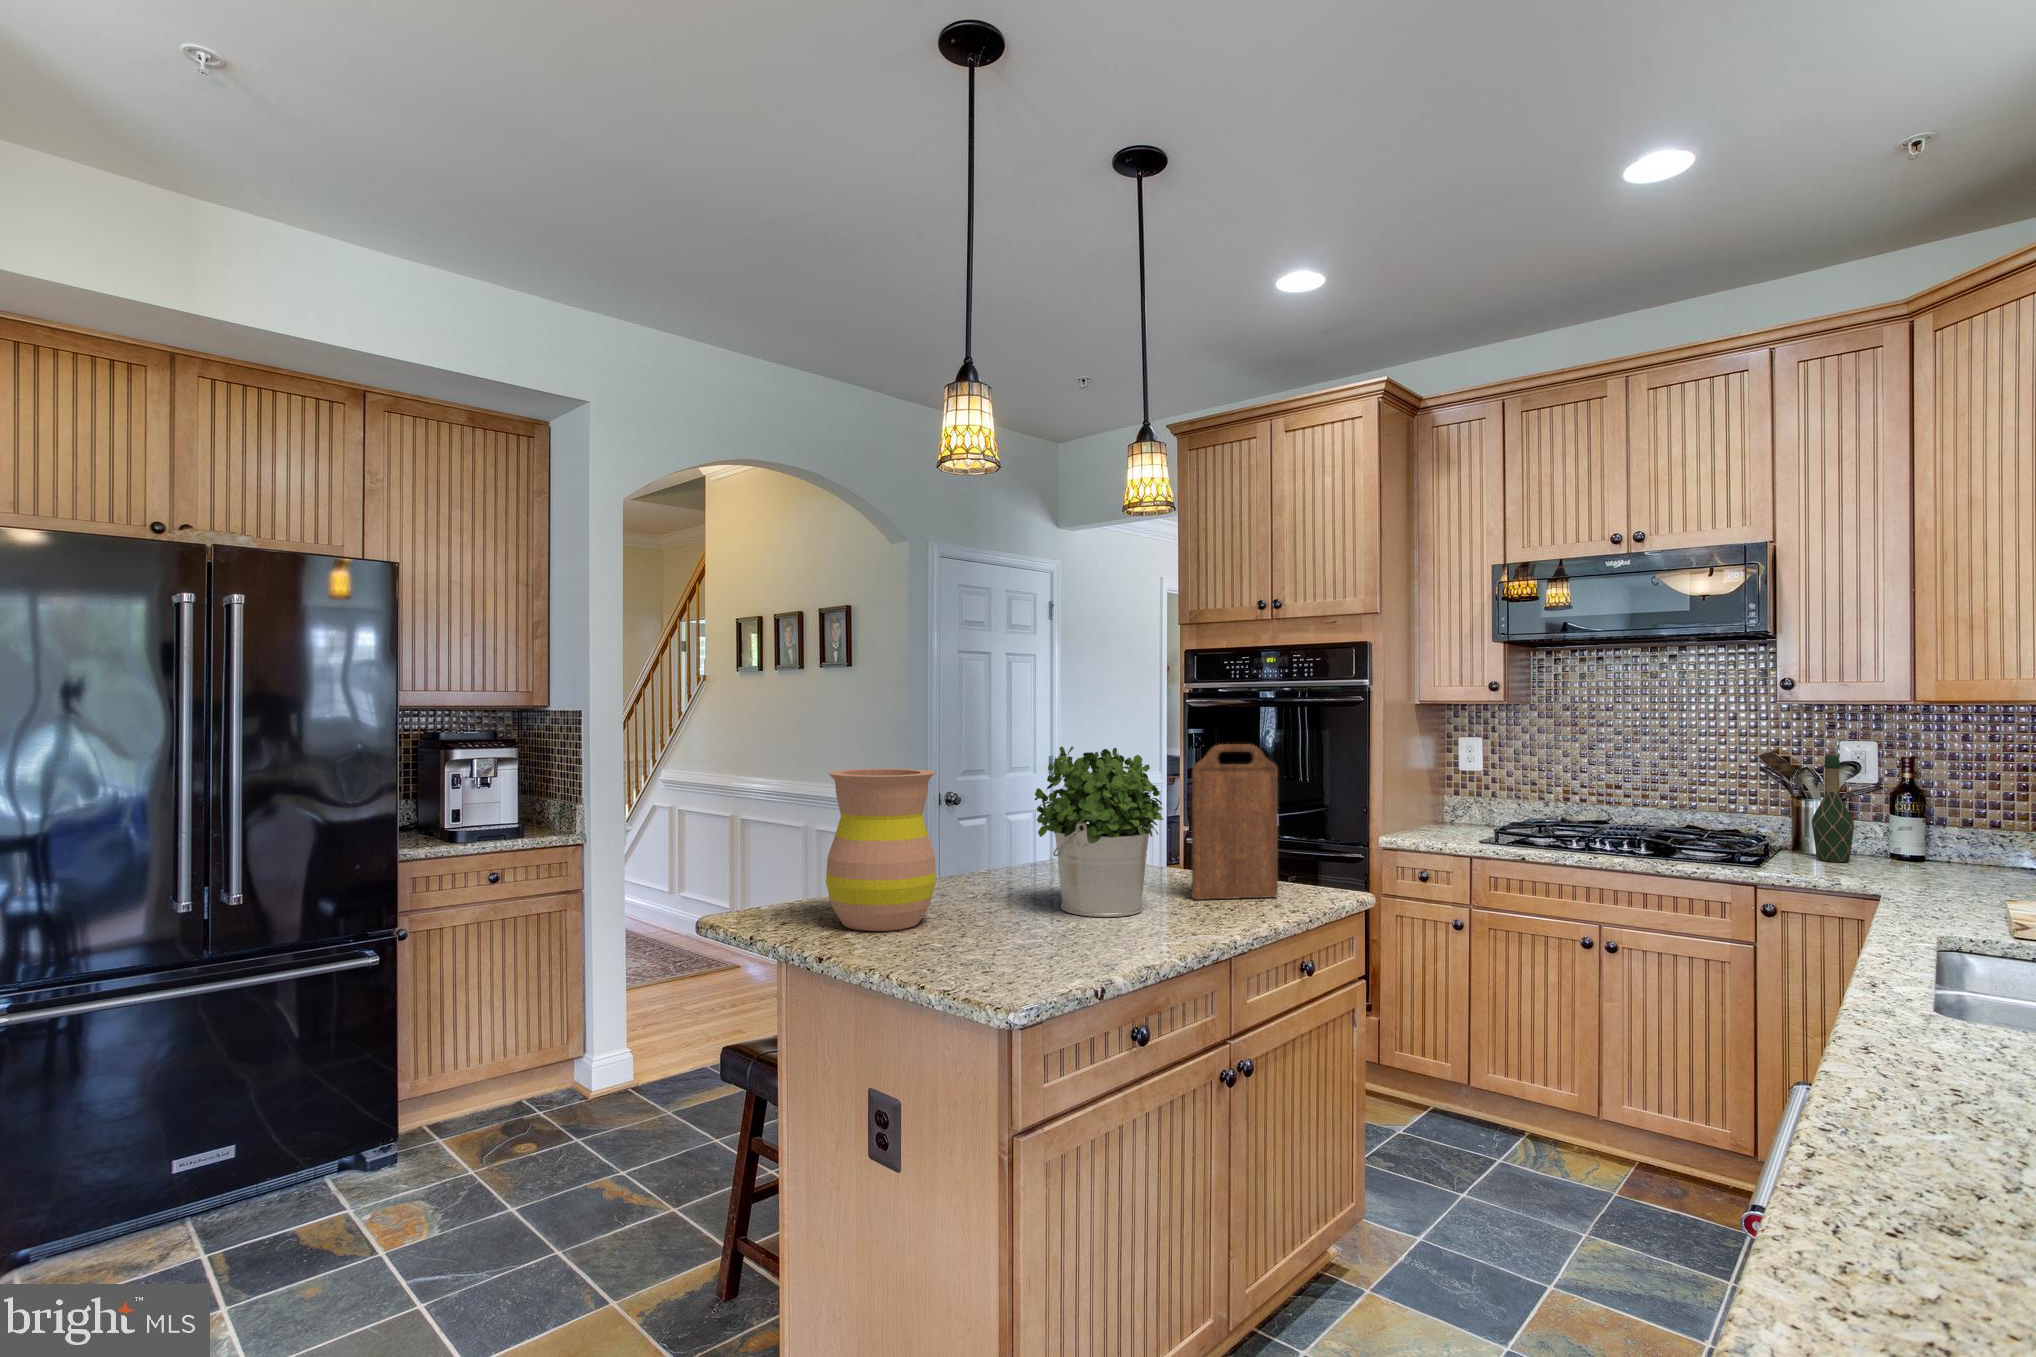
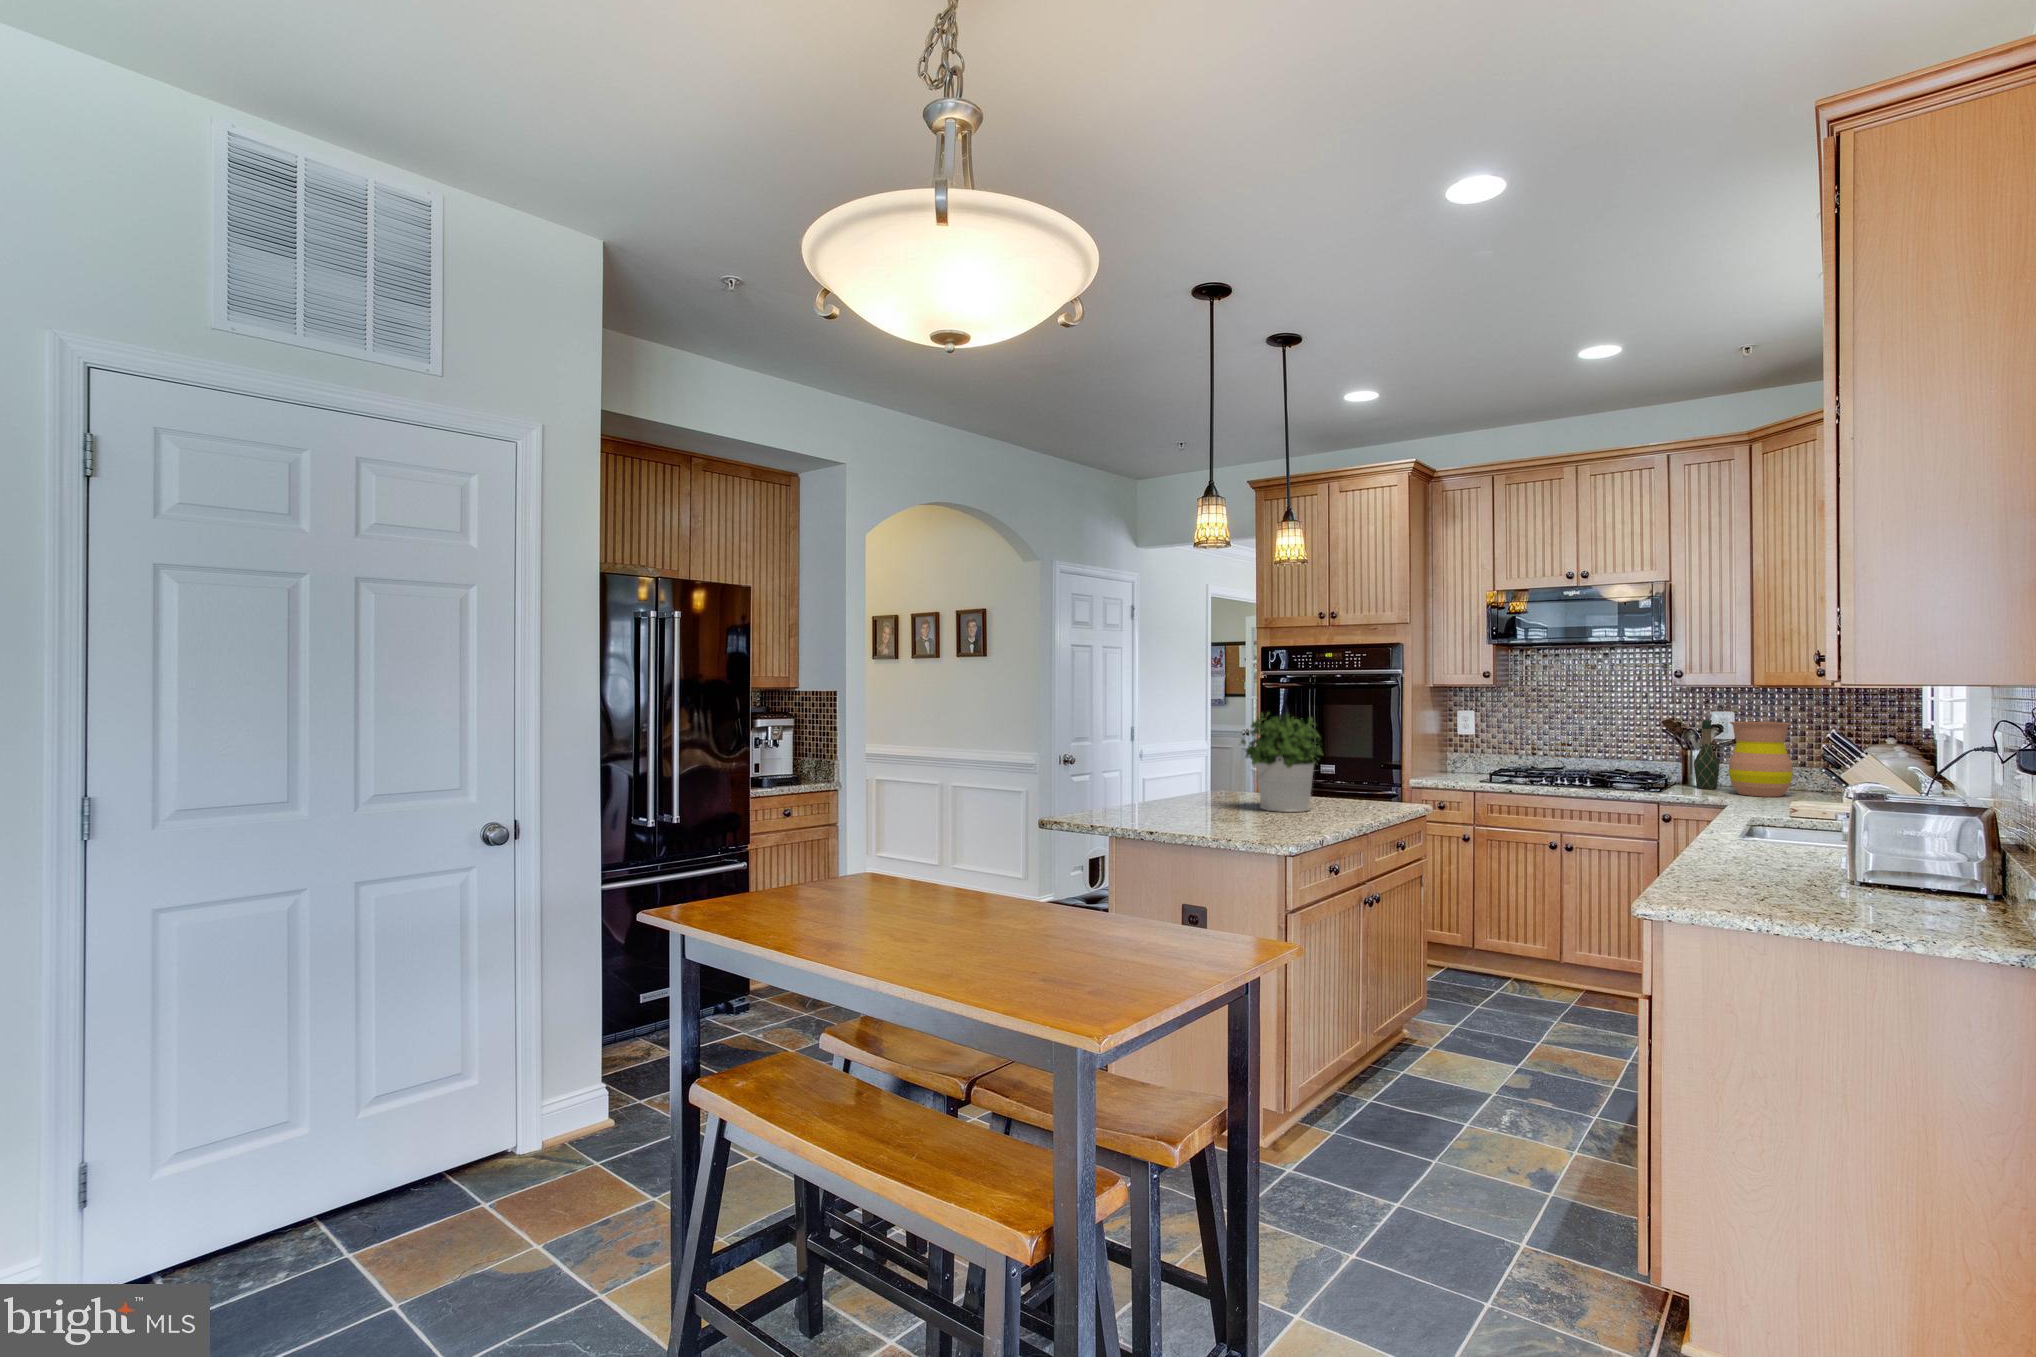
cutting board: present [1192,744,1278,900] -> none [1331,711,1381,806]
vase: present [826,769,936,931] -> present [1729,722,1793,797]

